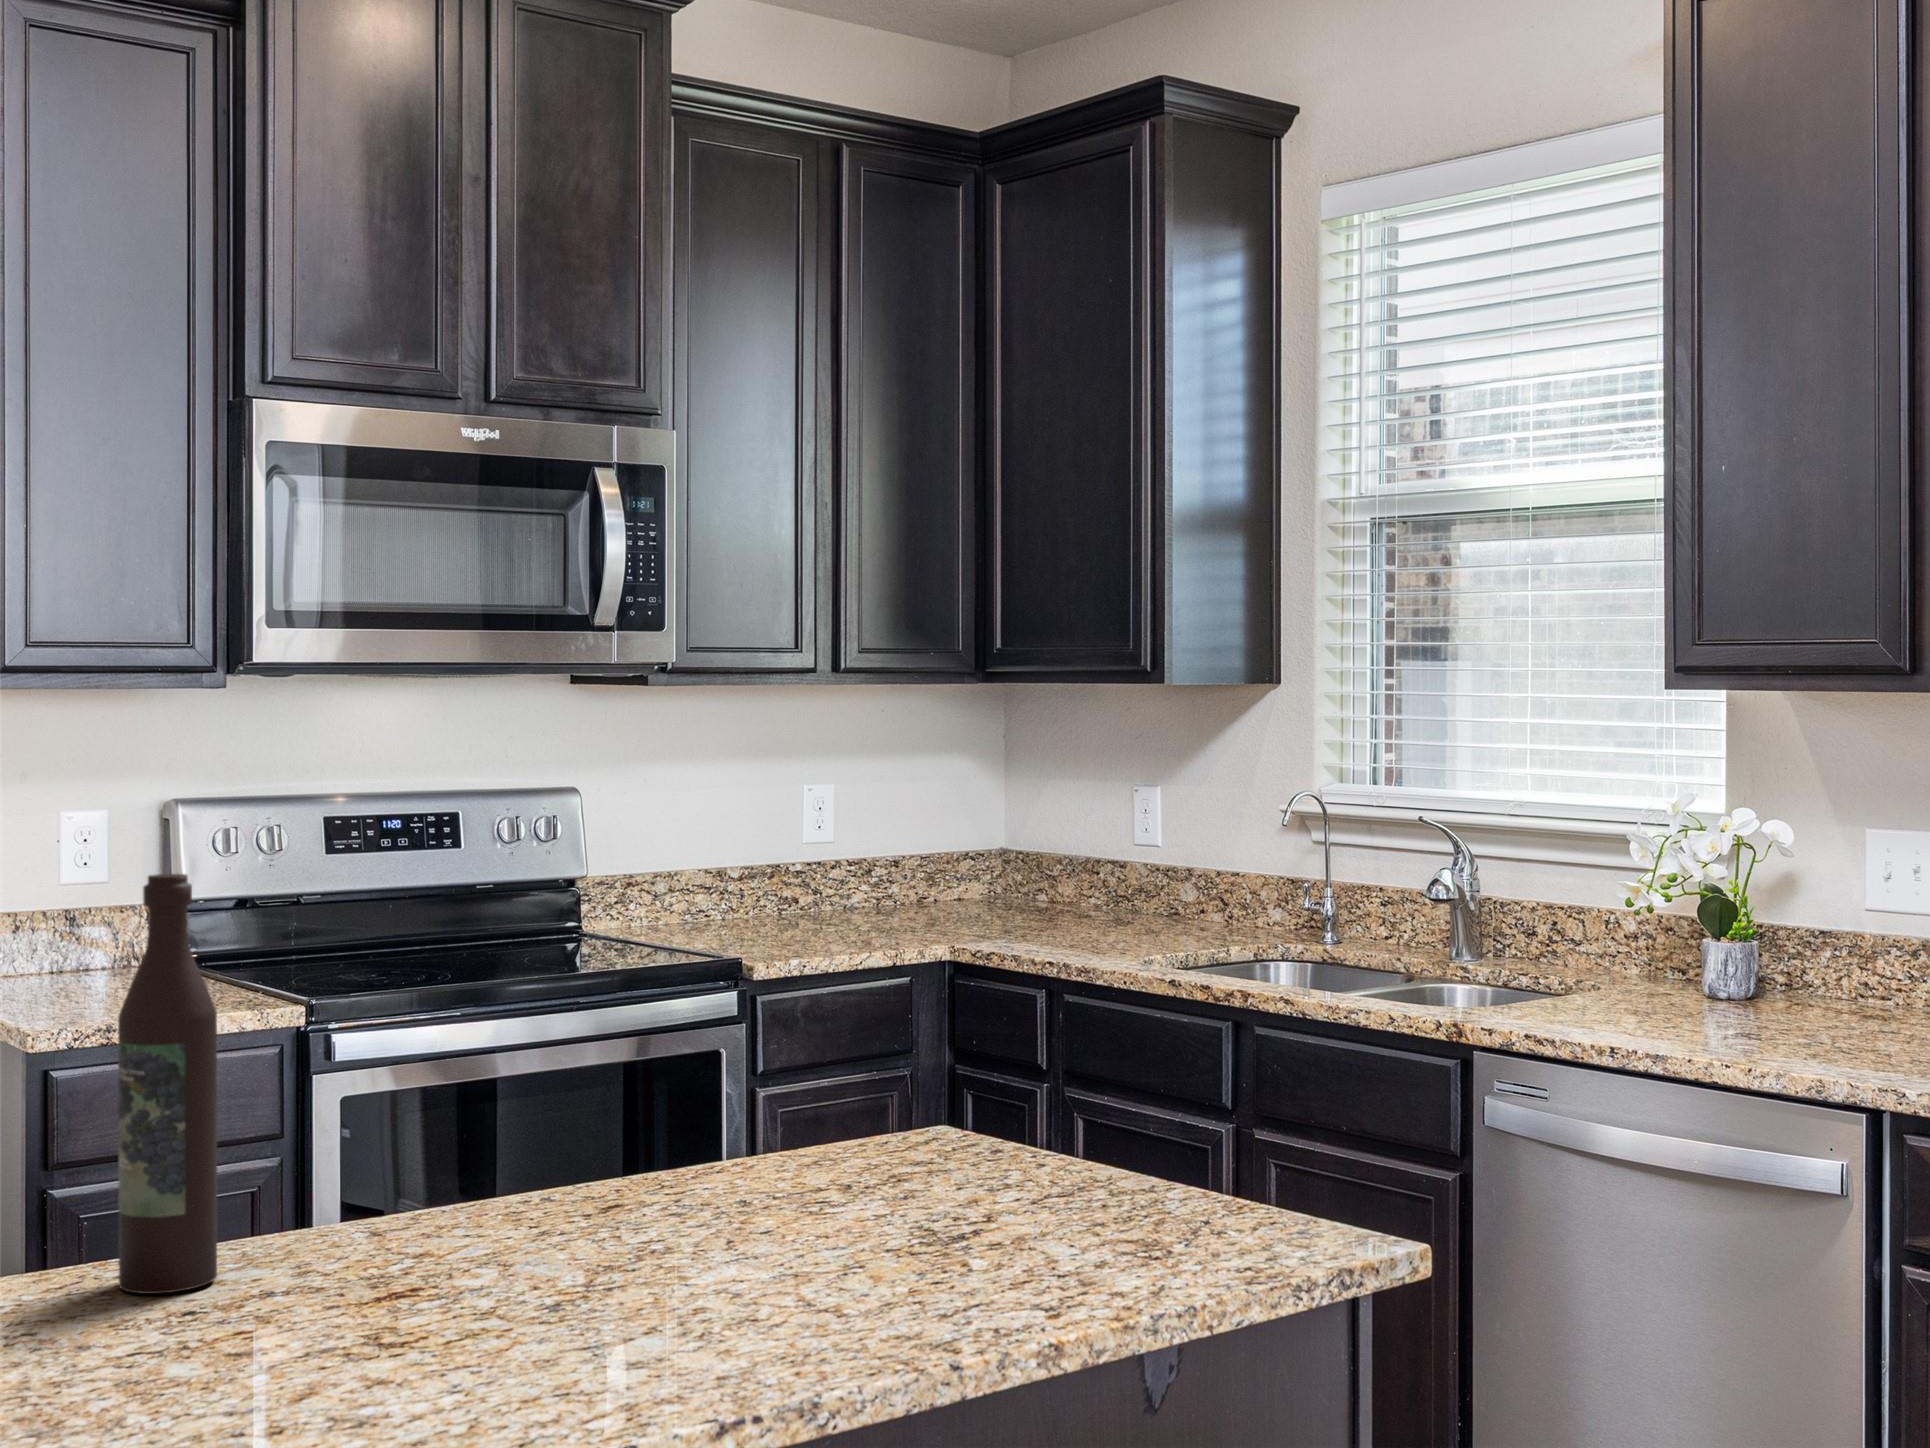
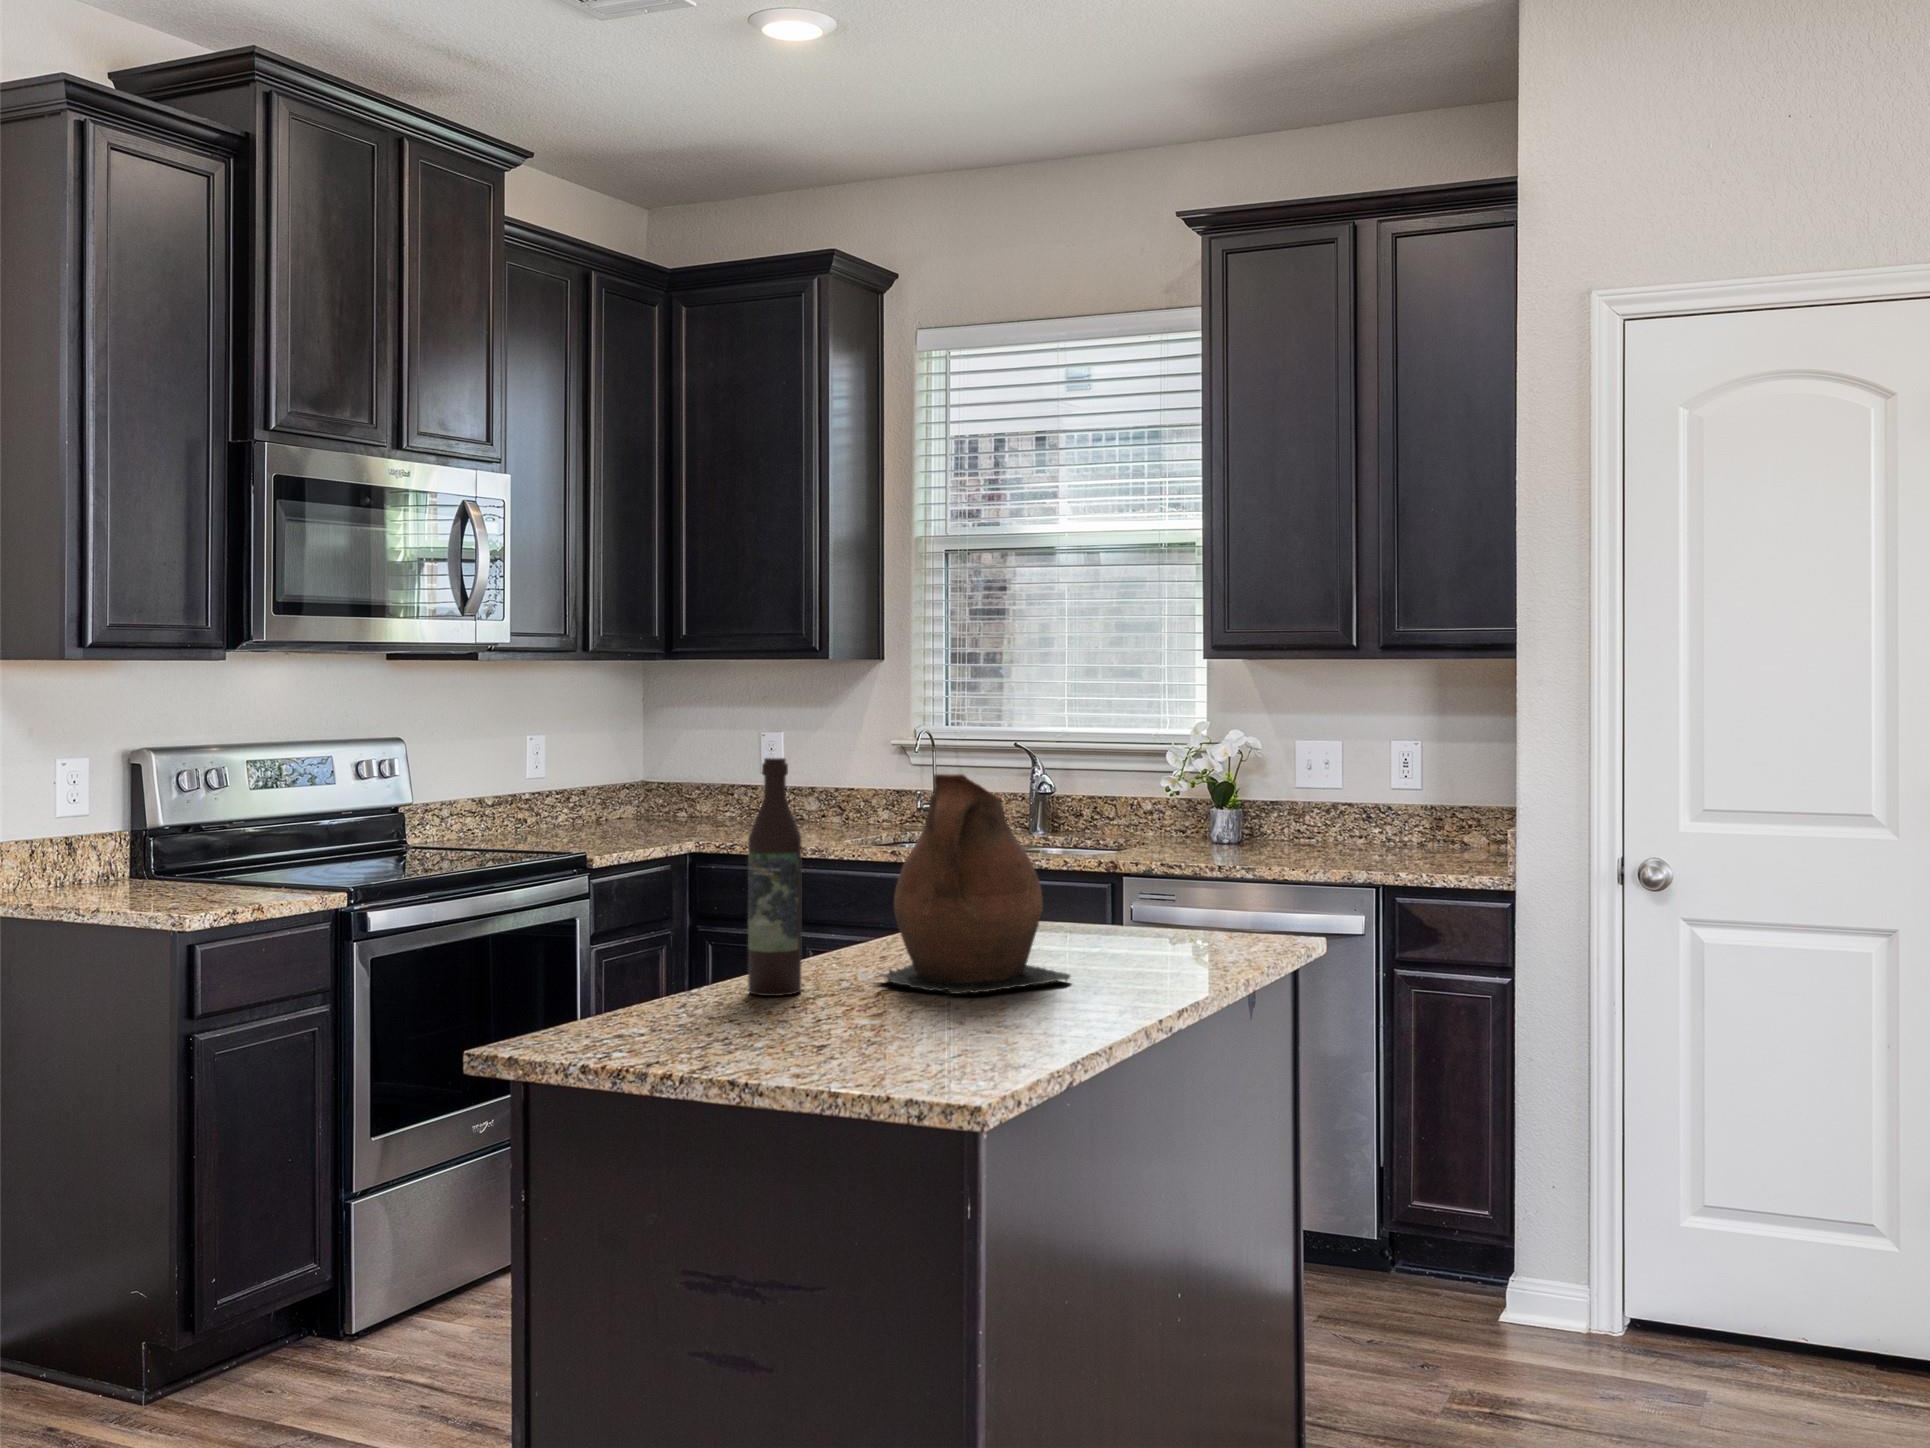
ceramic pitcher: none [335,915,661,1339] -> present [875,774,1070,994]

